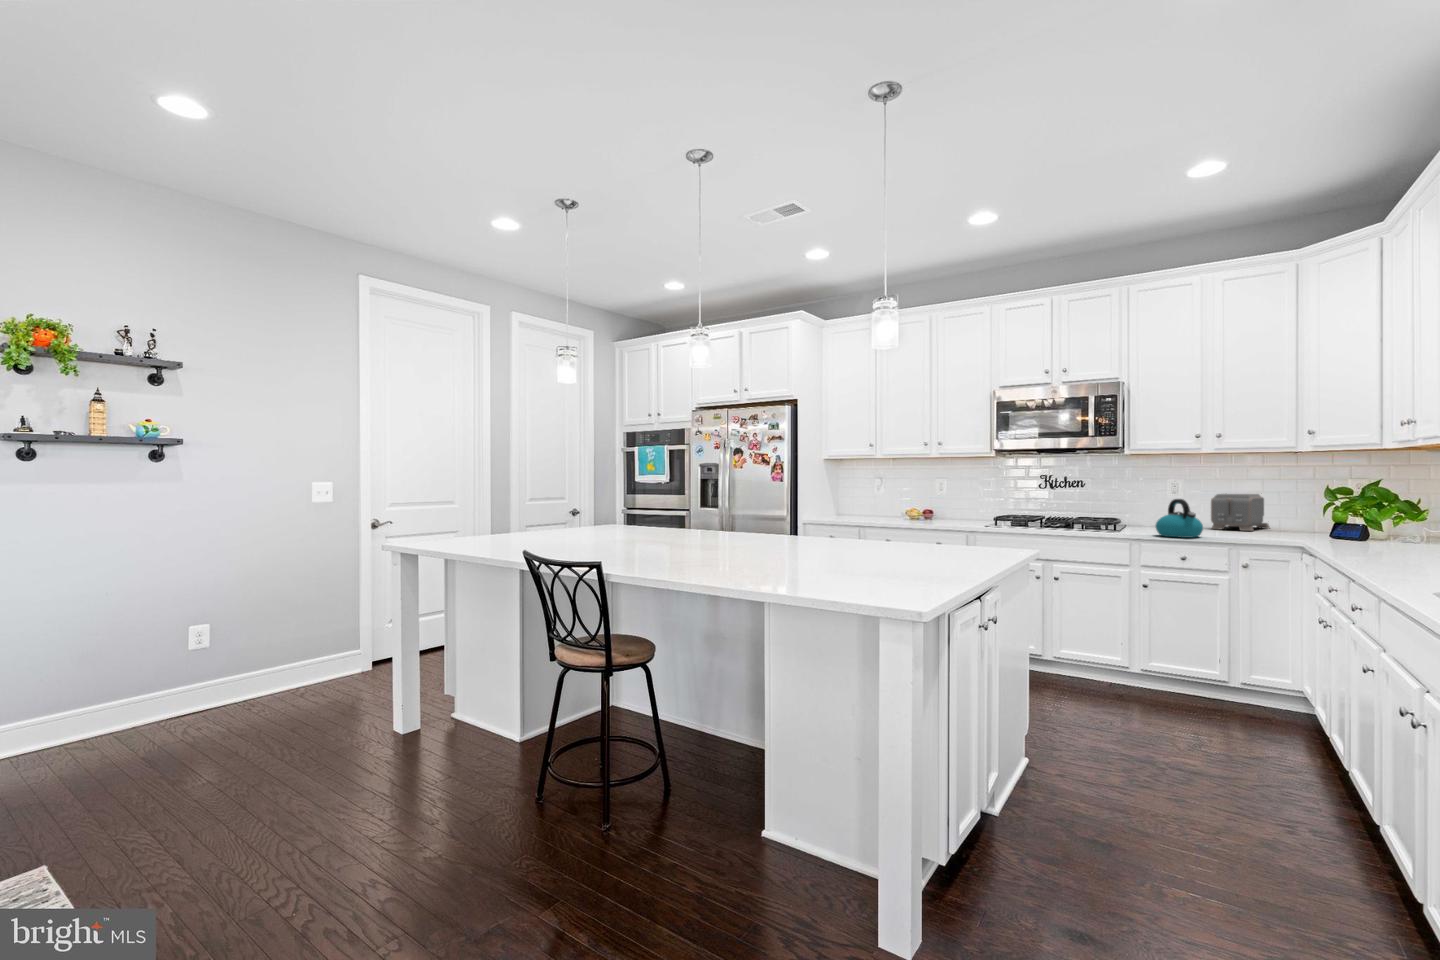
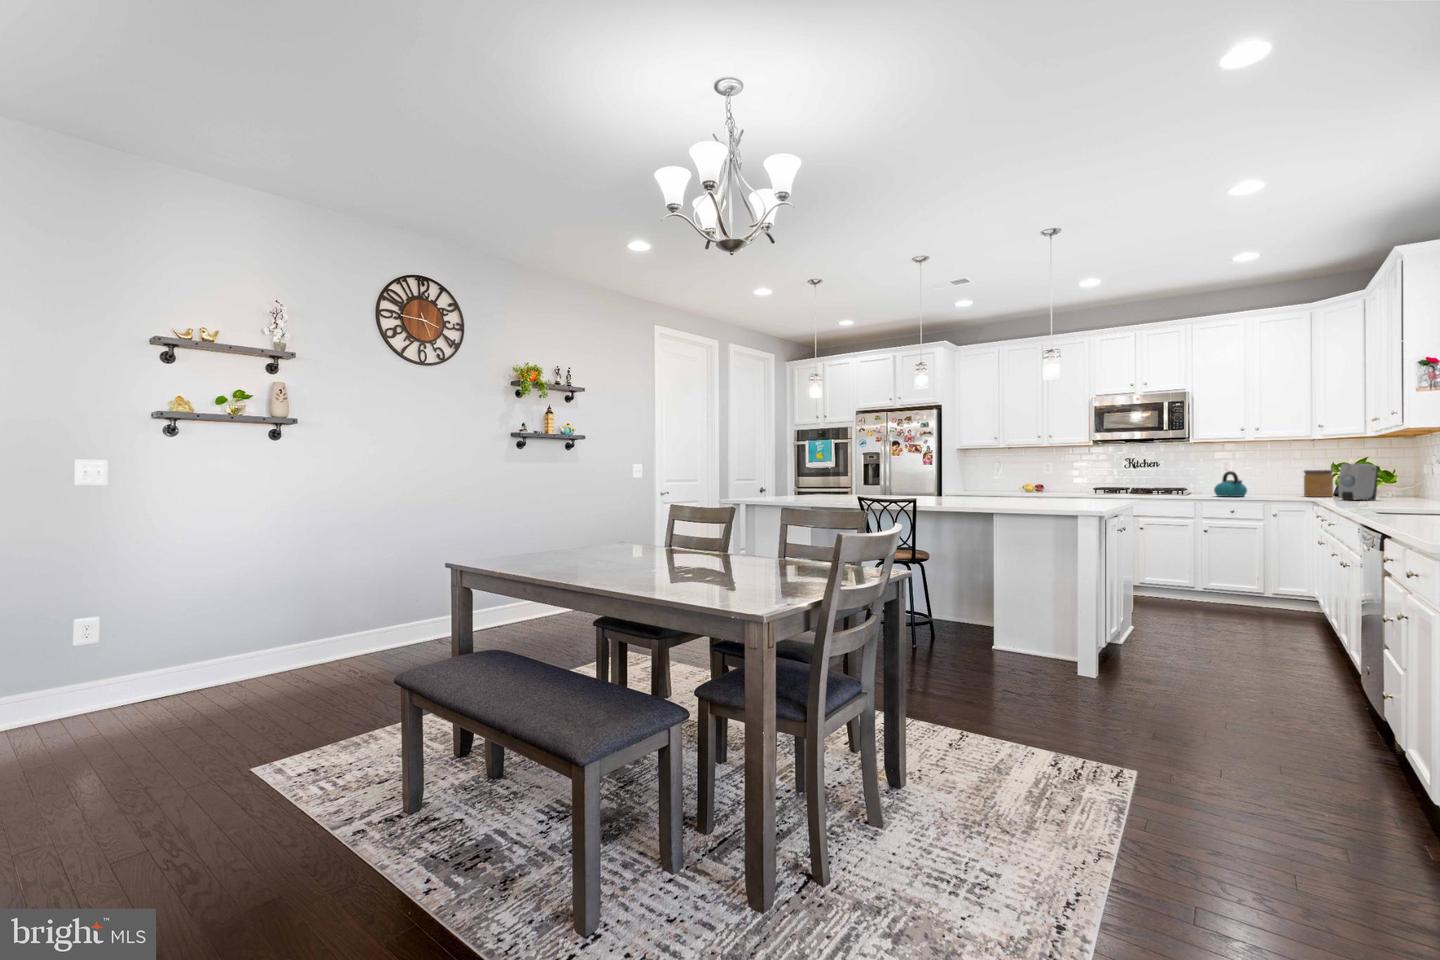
toaster: present [1211,493,1270,531] -> none [1251,469,1294,494]
soap dispenser: none [1343,493,1408,554] -> present [1338,464,1378,500]
jar: none [1286,499,1331,541] -> present [1304,470,1333,497]

